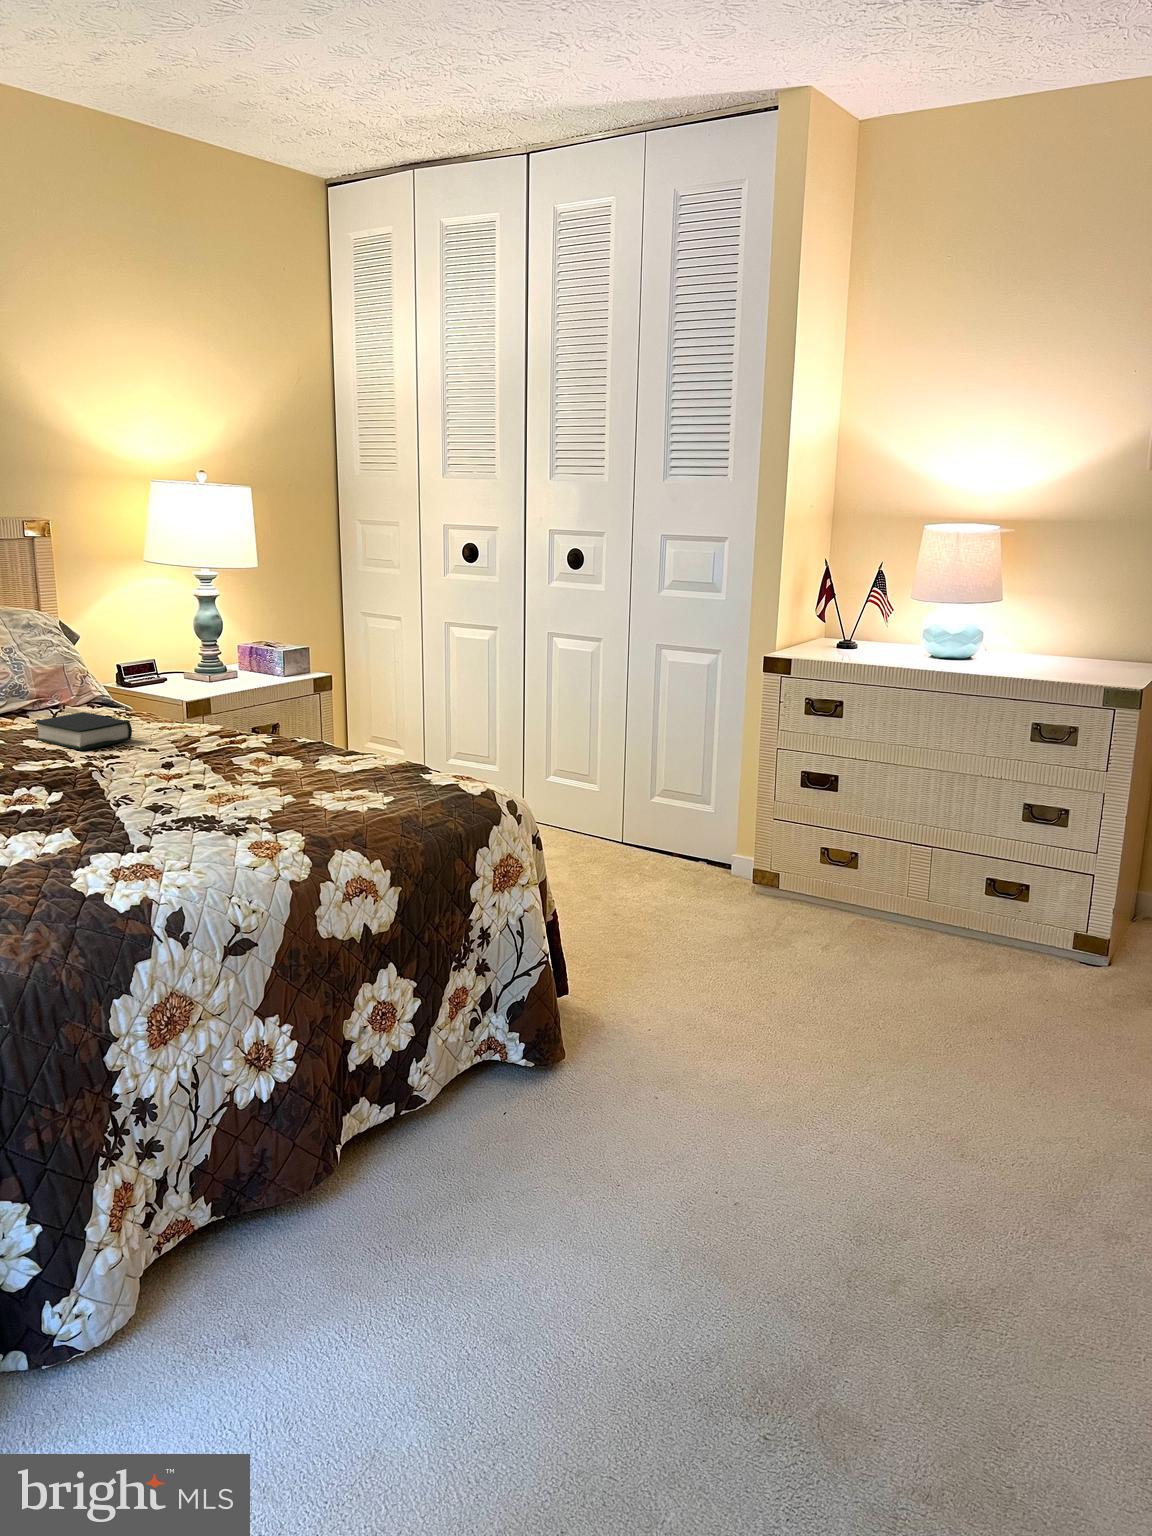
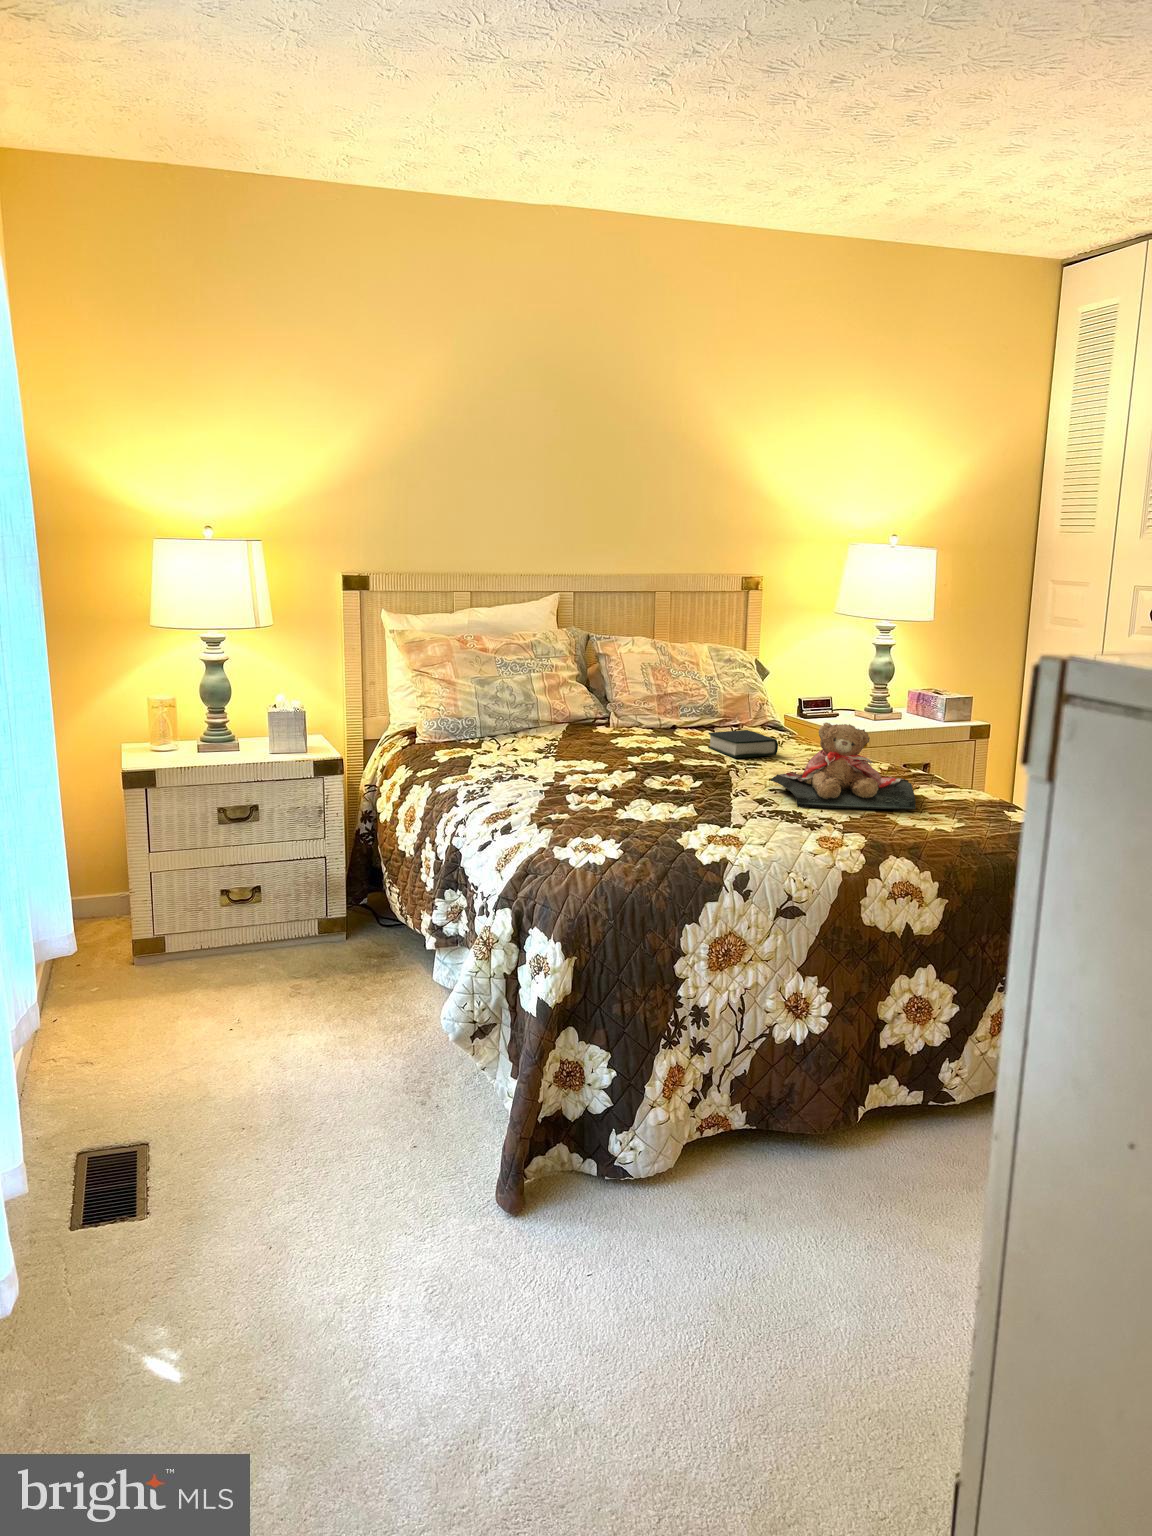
teddy bear: none [148,699,334,807] -> present [771,723,916,810]

